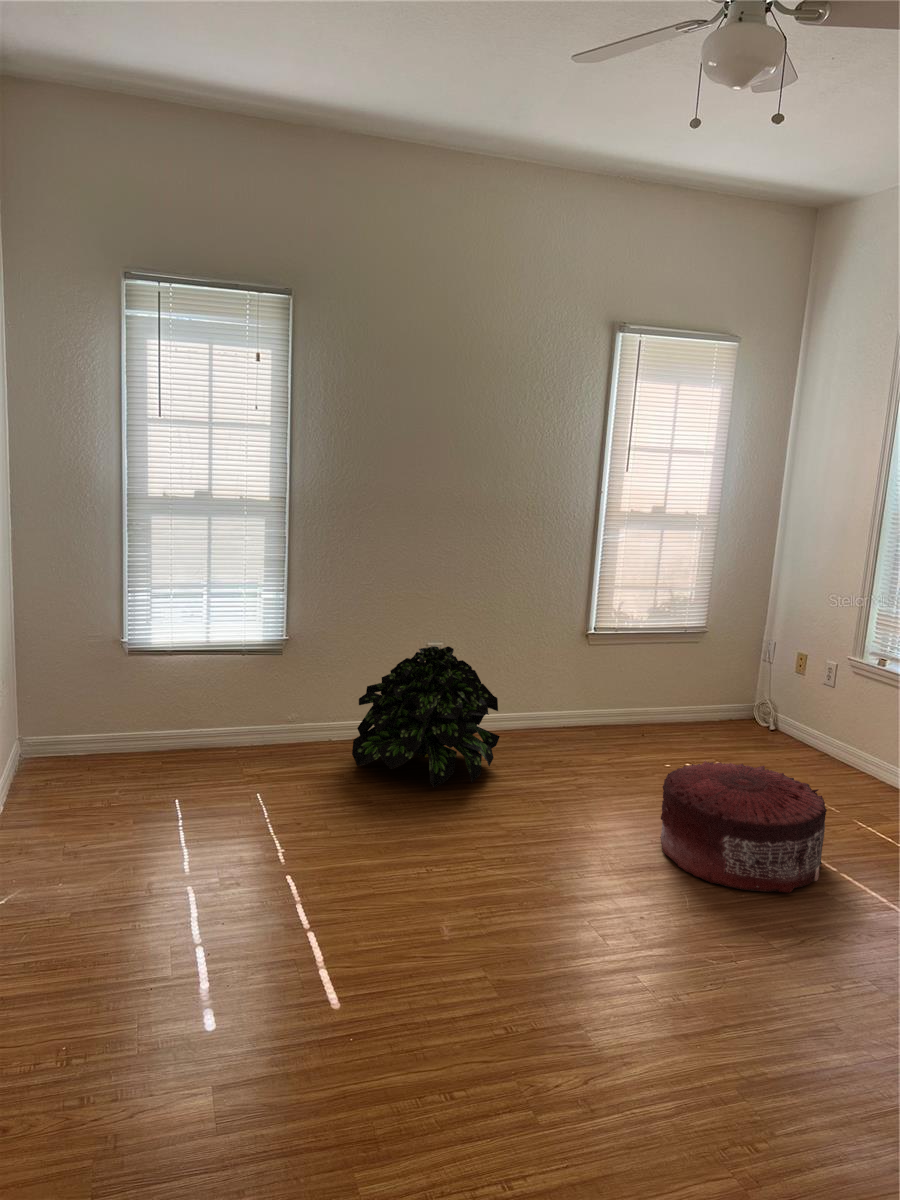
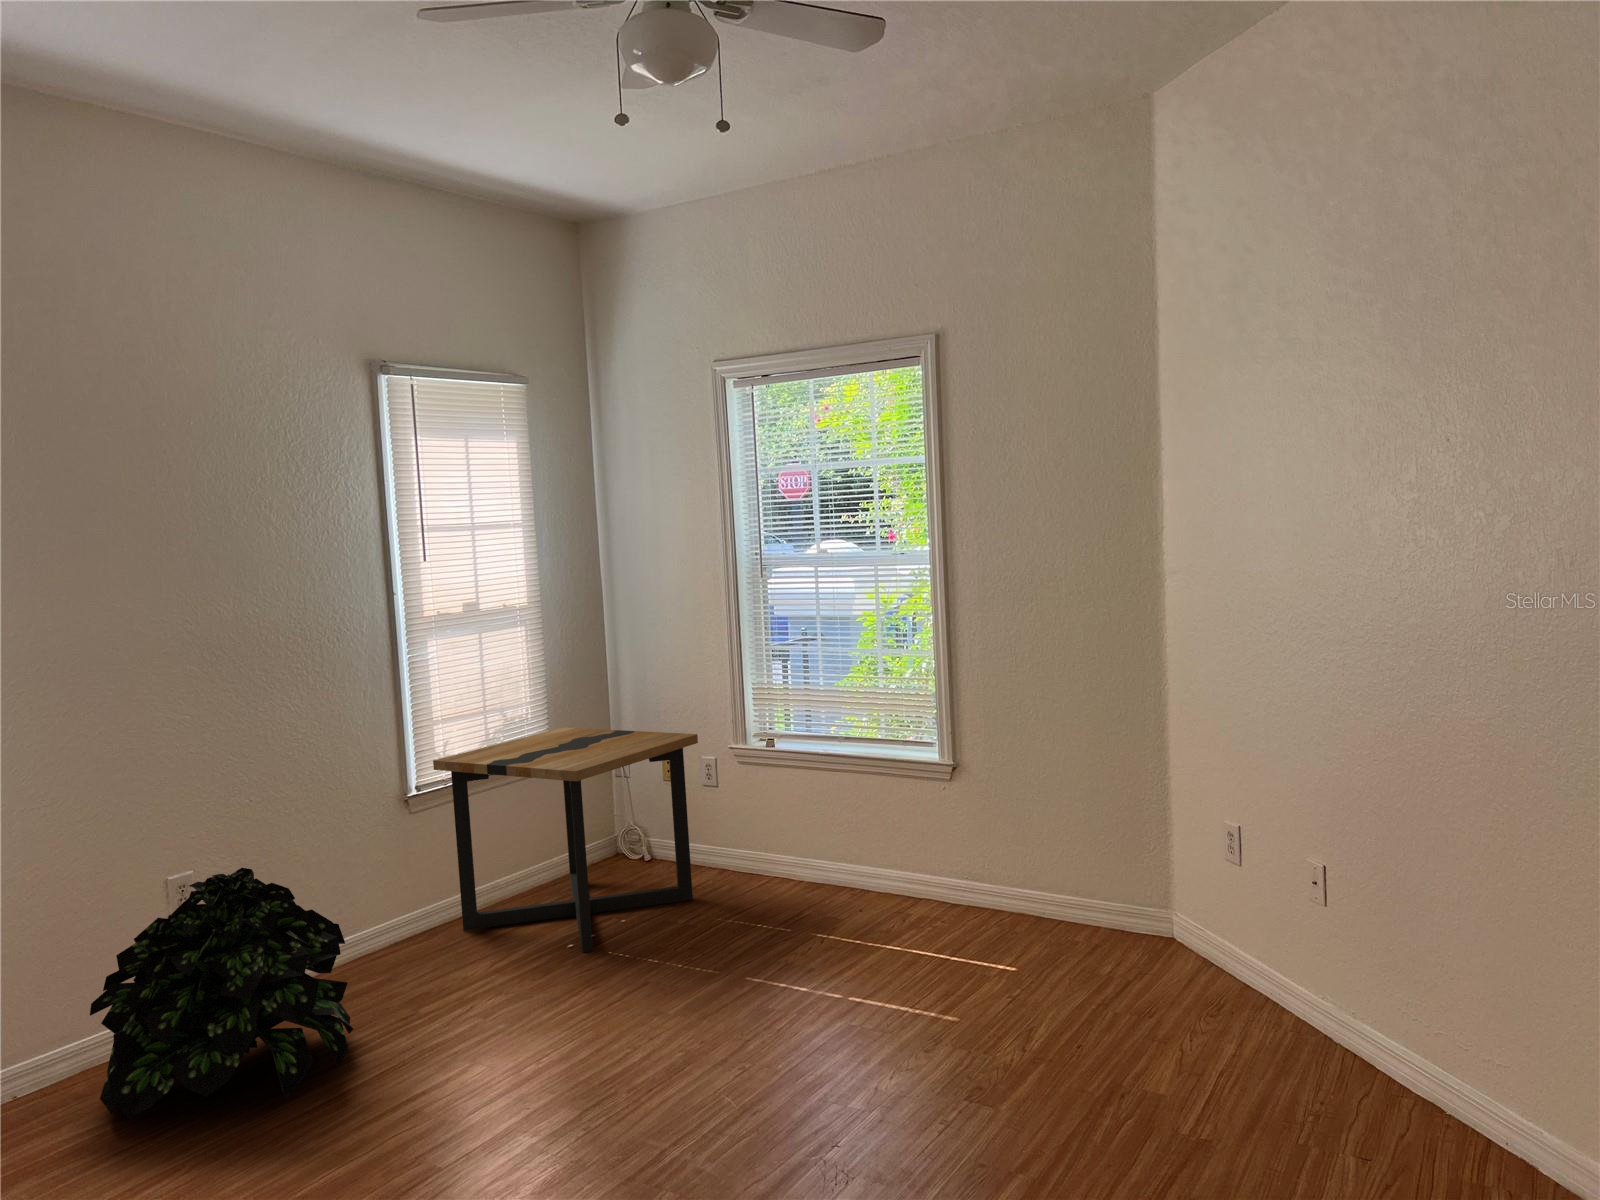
side table: none [607,612,810,775] -> present [433,727,698,952]
pouf: present [660,761,827,893] -> none [636,895,837,1058]

